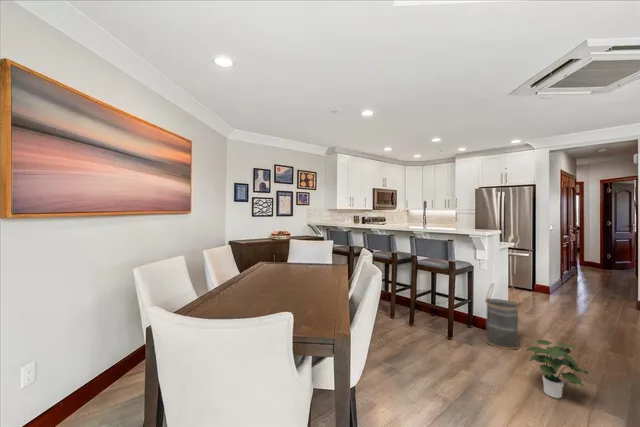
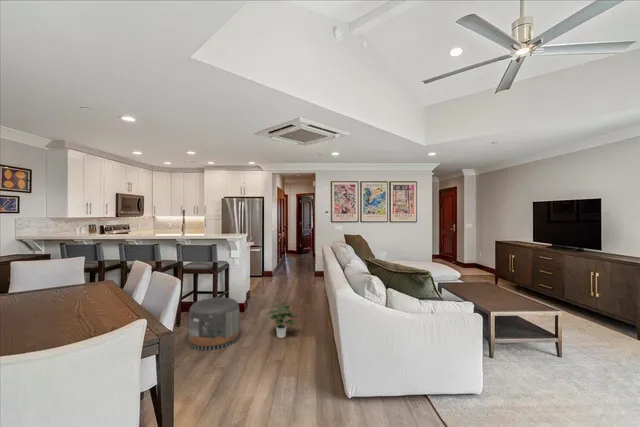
basket: present [485,286,519,349] -> none [239,274,261,321]
pouf: none [414,304,480,374] -> present [188,297,240,350]

